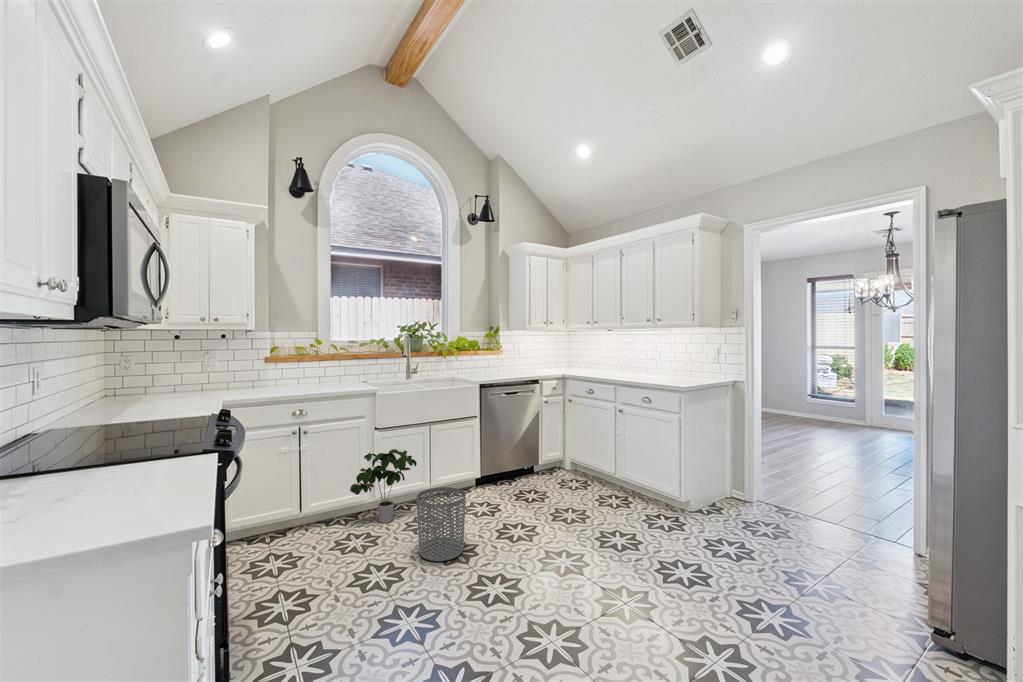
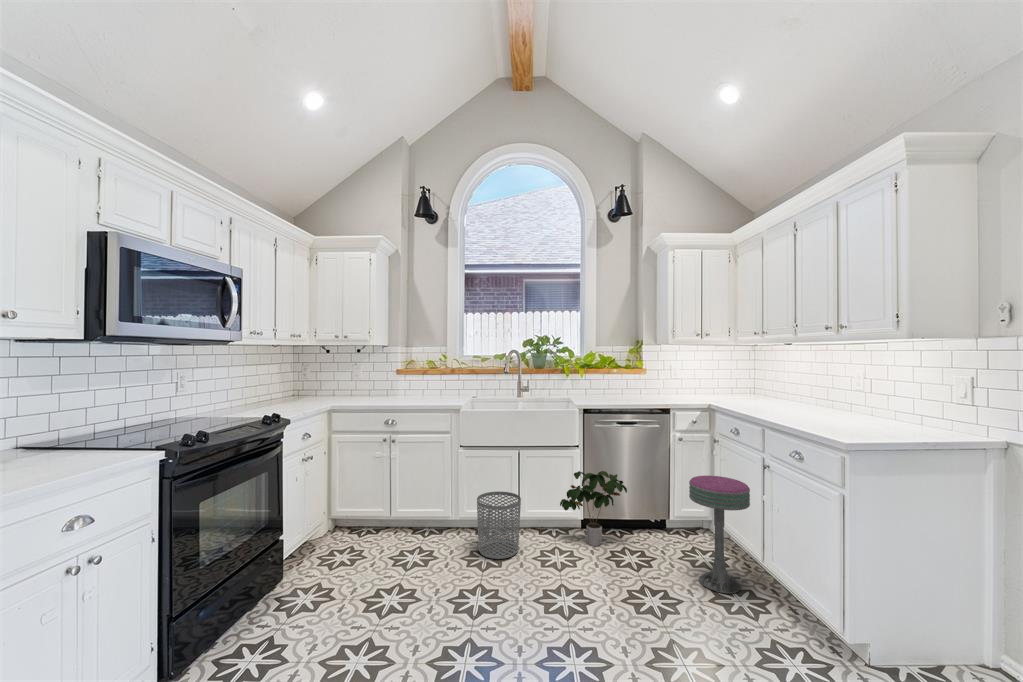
bar stool: none [476,437,522,530] -> present [689,476,750,594]
waste bin: present [416,487,466,561] -> present [477,491,521,559]

